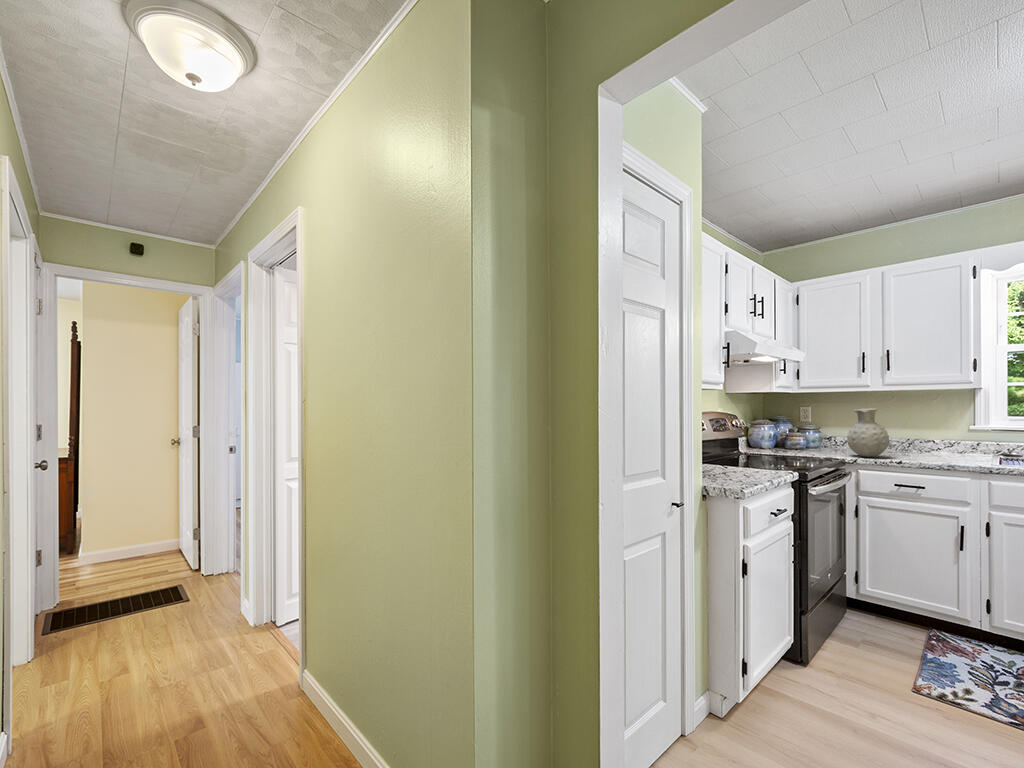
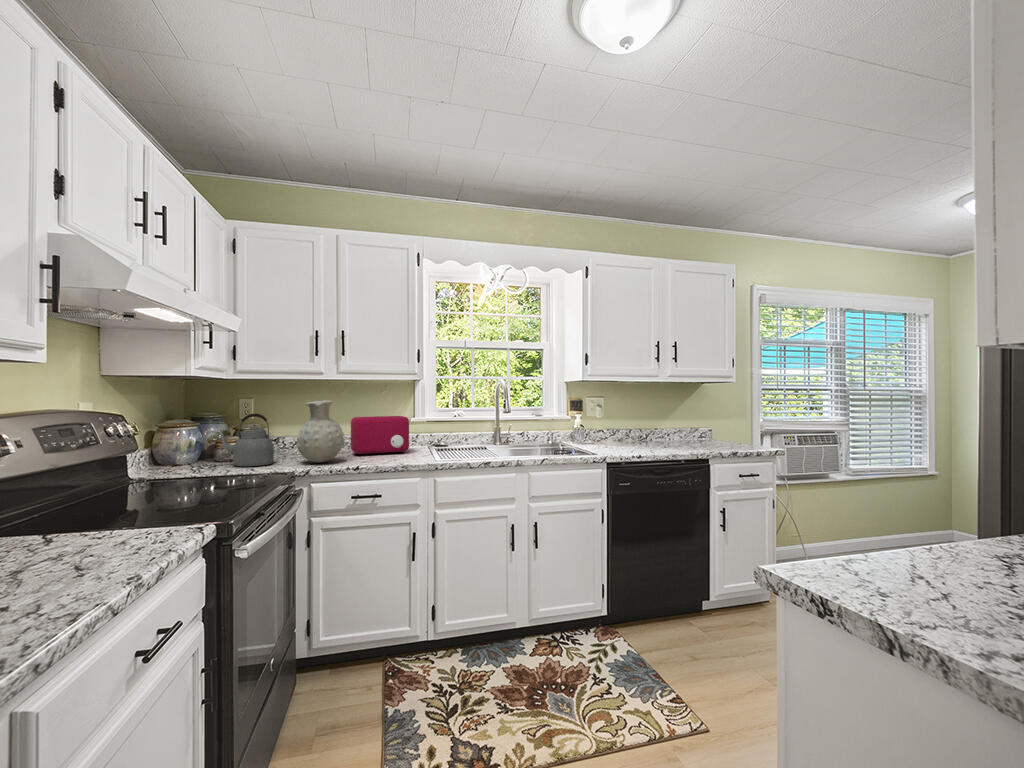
kettle: none [786,417,829,454] -> present [215,413,274,466]
toaster: none [898,423,964,459] -> present [351,416,409,456]

